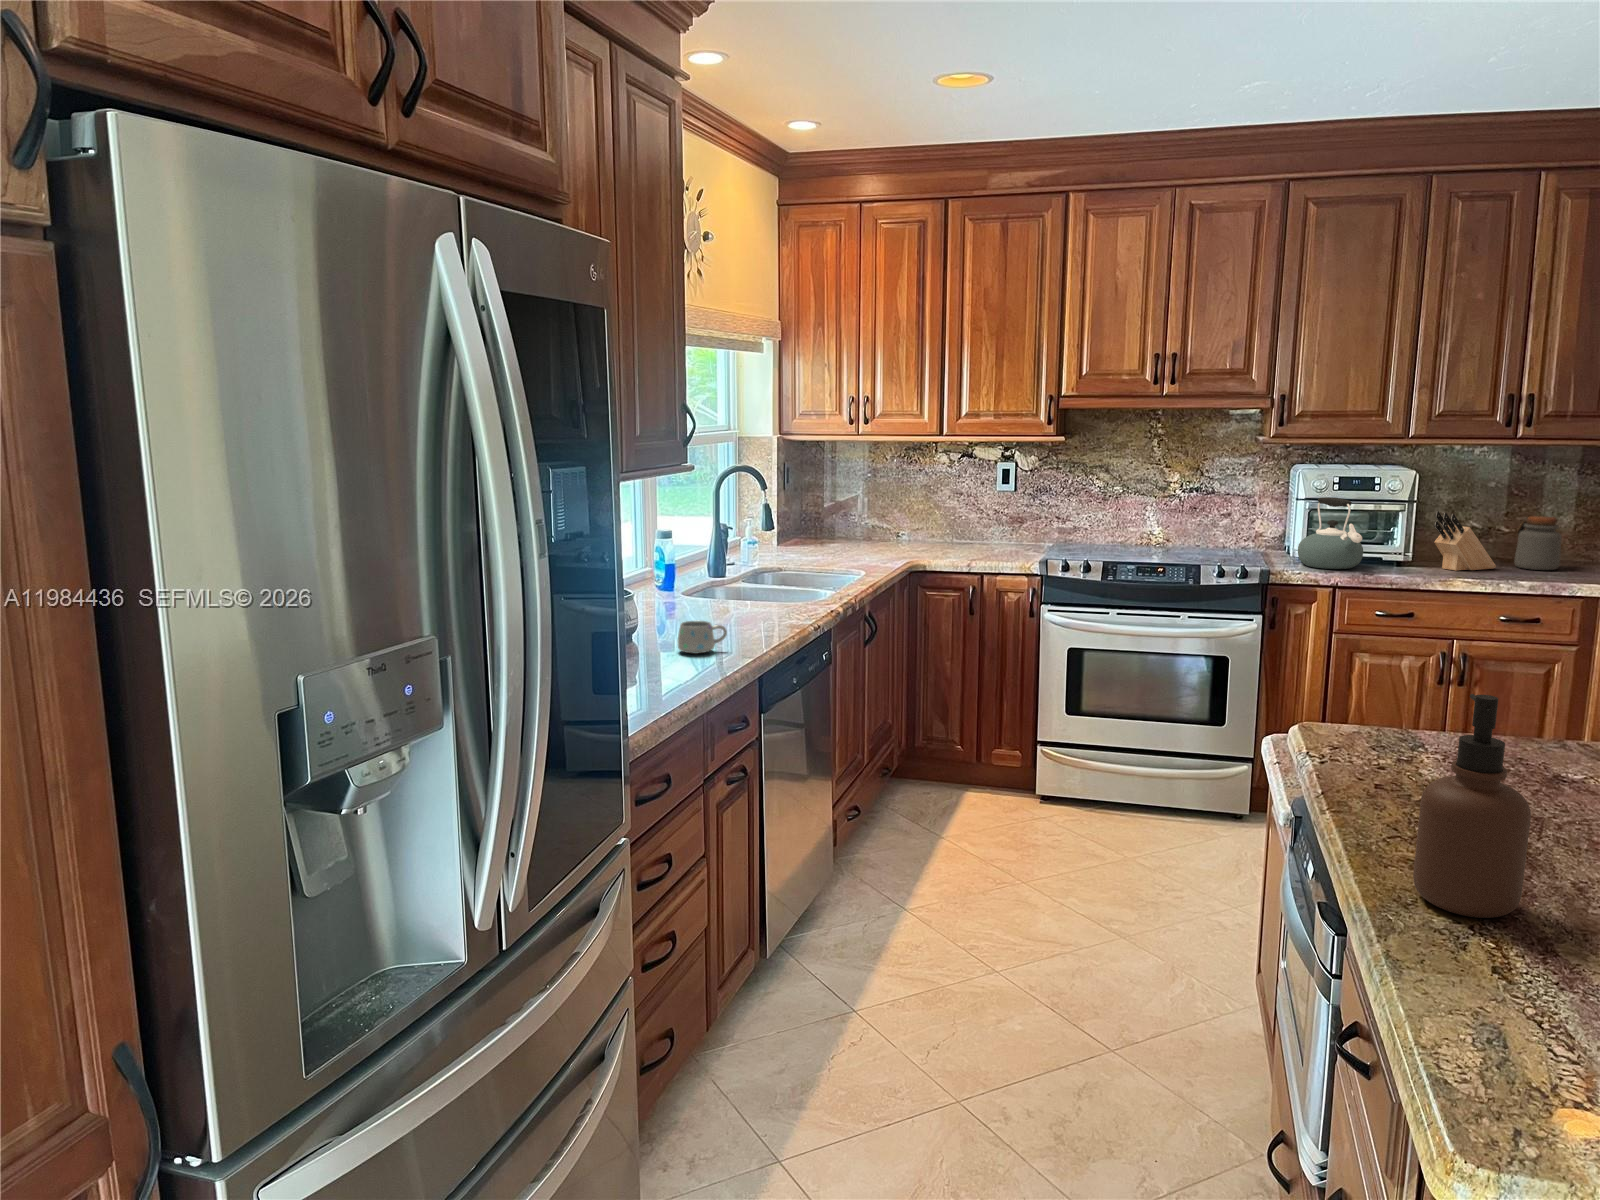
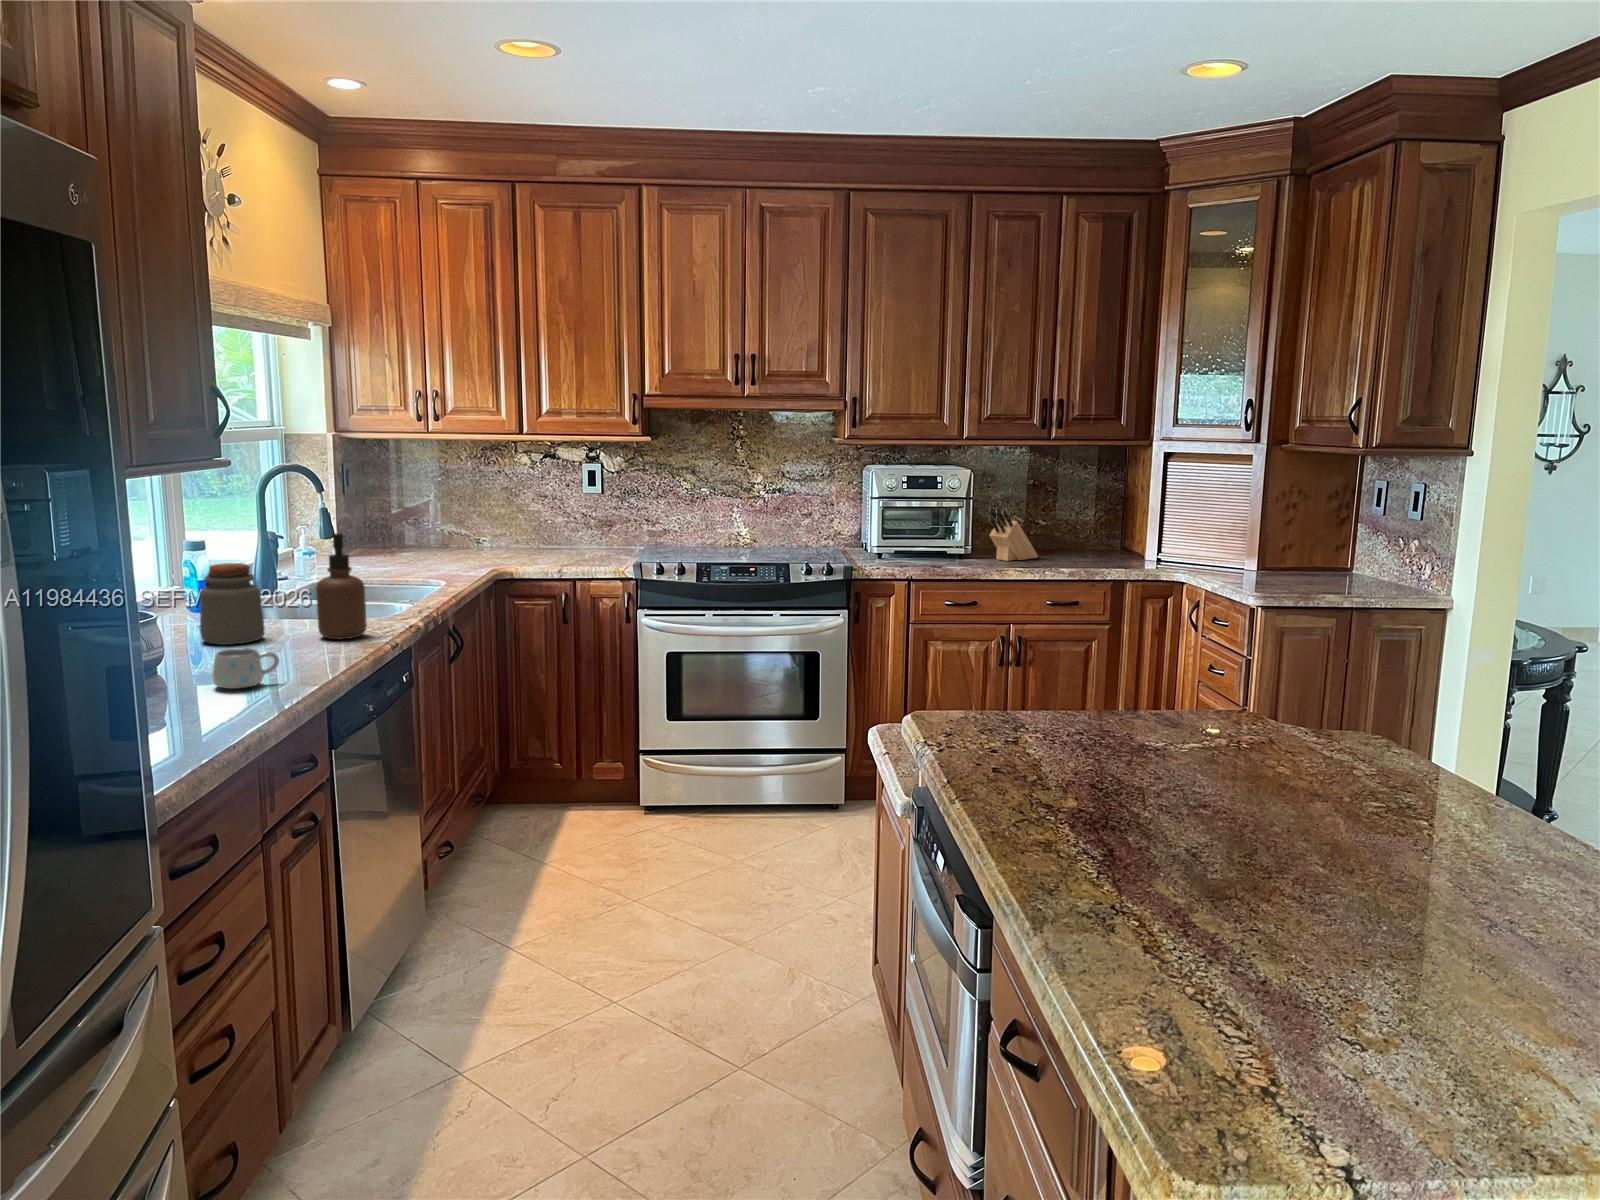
kettle: present [1298,497,1363,569] -> none [876,496,932,563]
jar: present [1514,516,1562,570] -> present [200,563,265,645]
soap dispenser: present [1413,694,1531,918] -> present [316,533,367,639]

